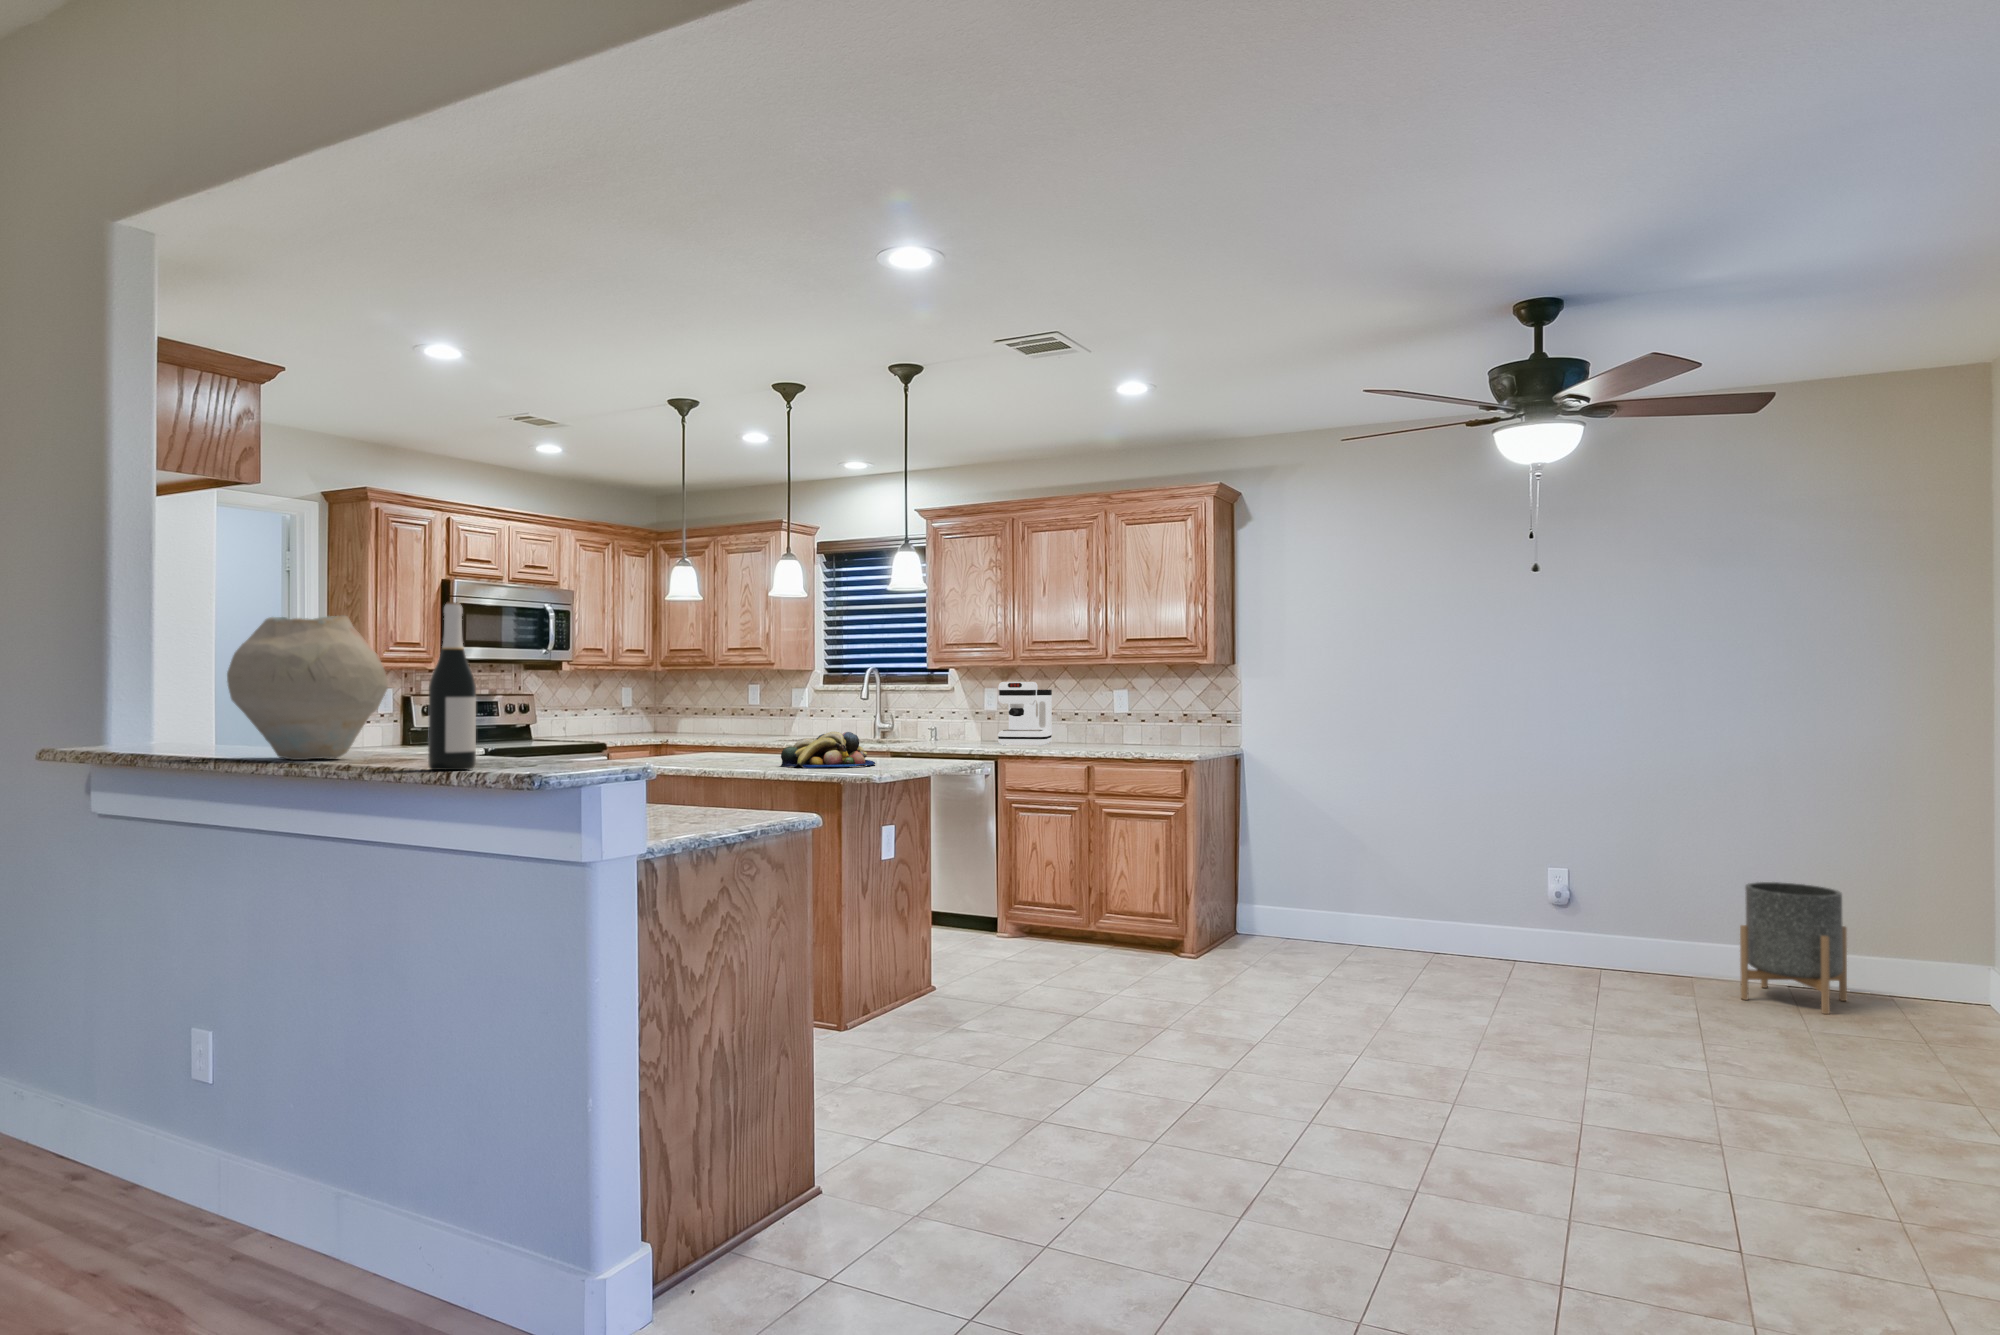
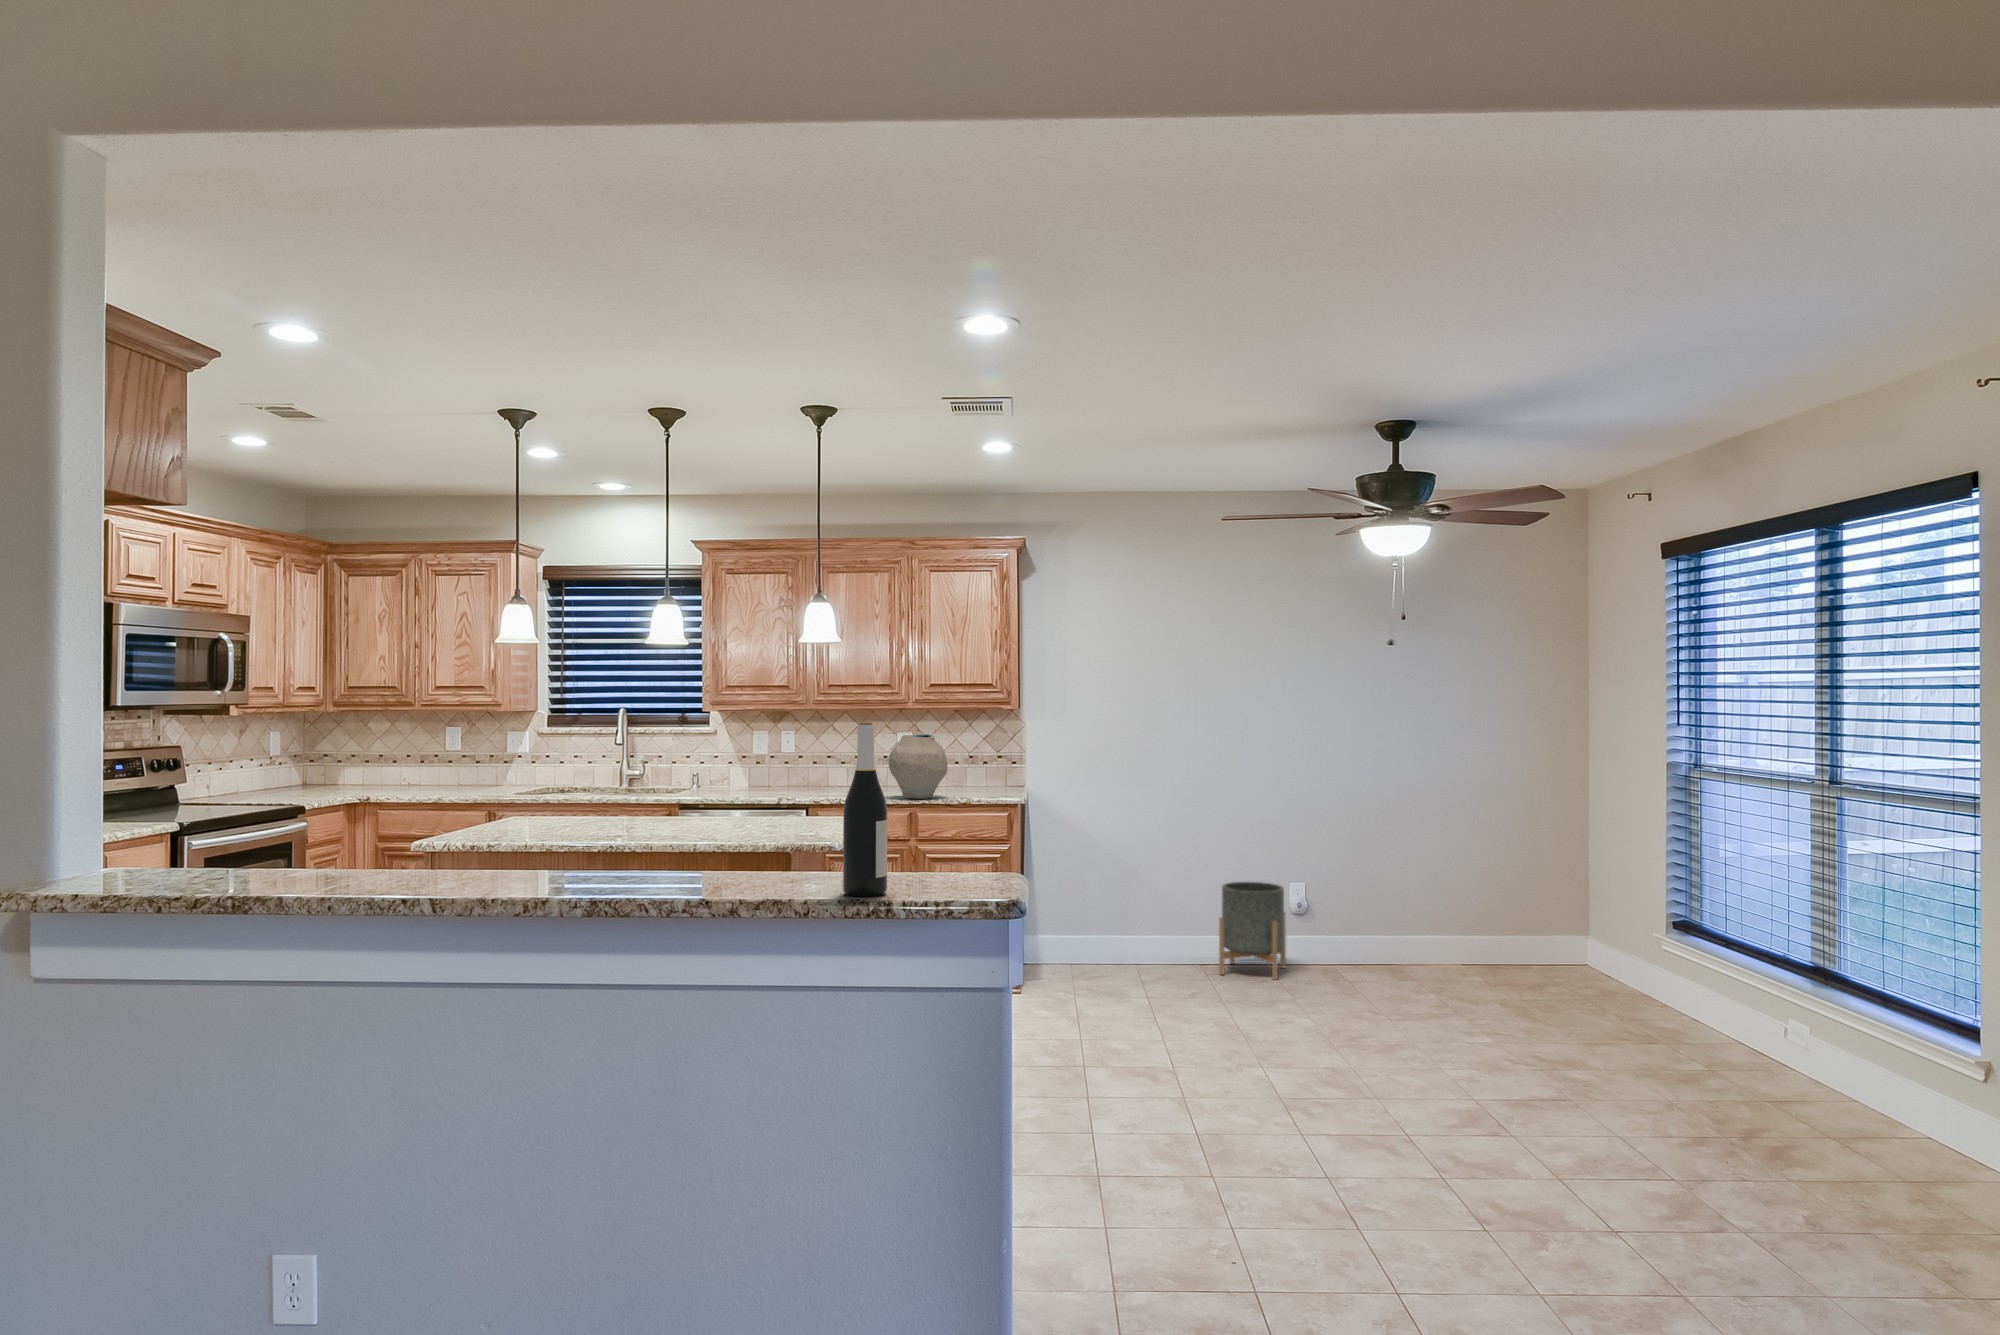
vase: present [227,616,388,760] -> present [889,734,948,799]
coffee maker: present [998,682,1052,746] -> none [784,725,837,792]
fruit bowl: present [781,732,875,768] -> none [689,794,788,836]
planter: present [1740,882,1847,1014] -> present [1219,882,1286,980]

